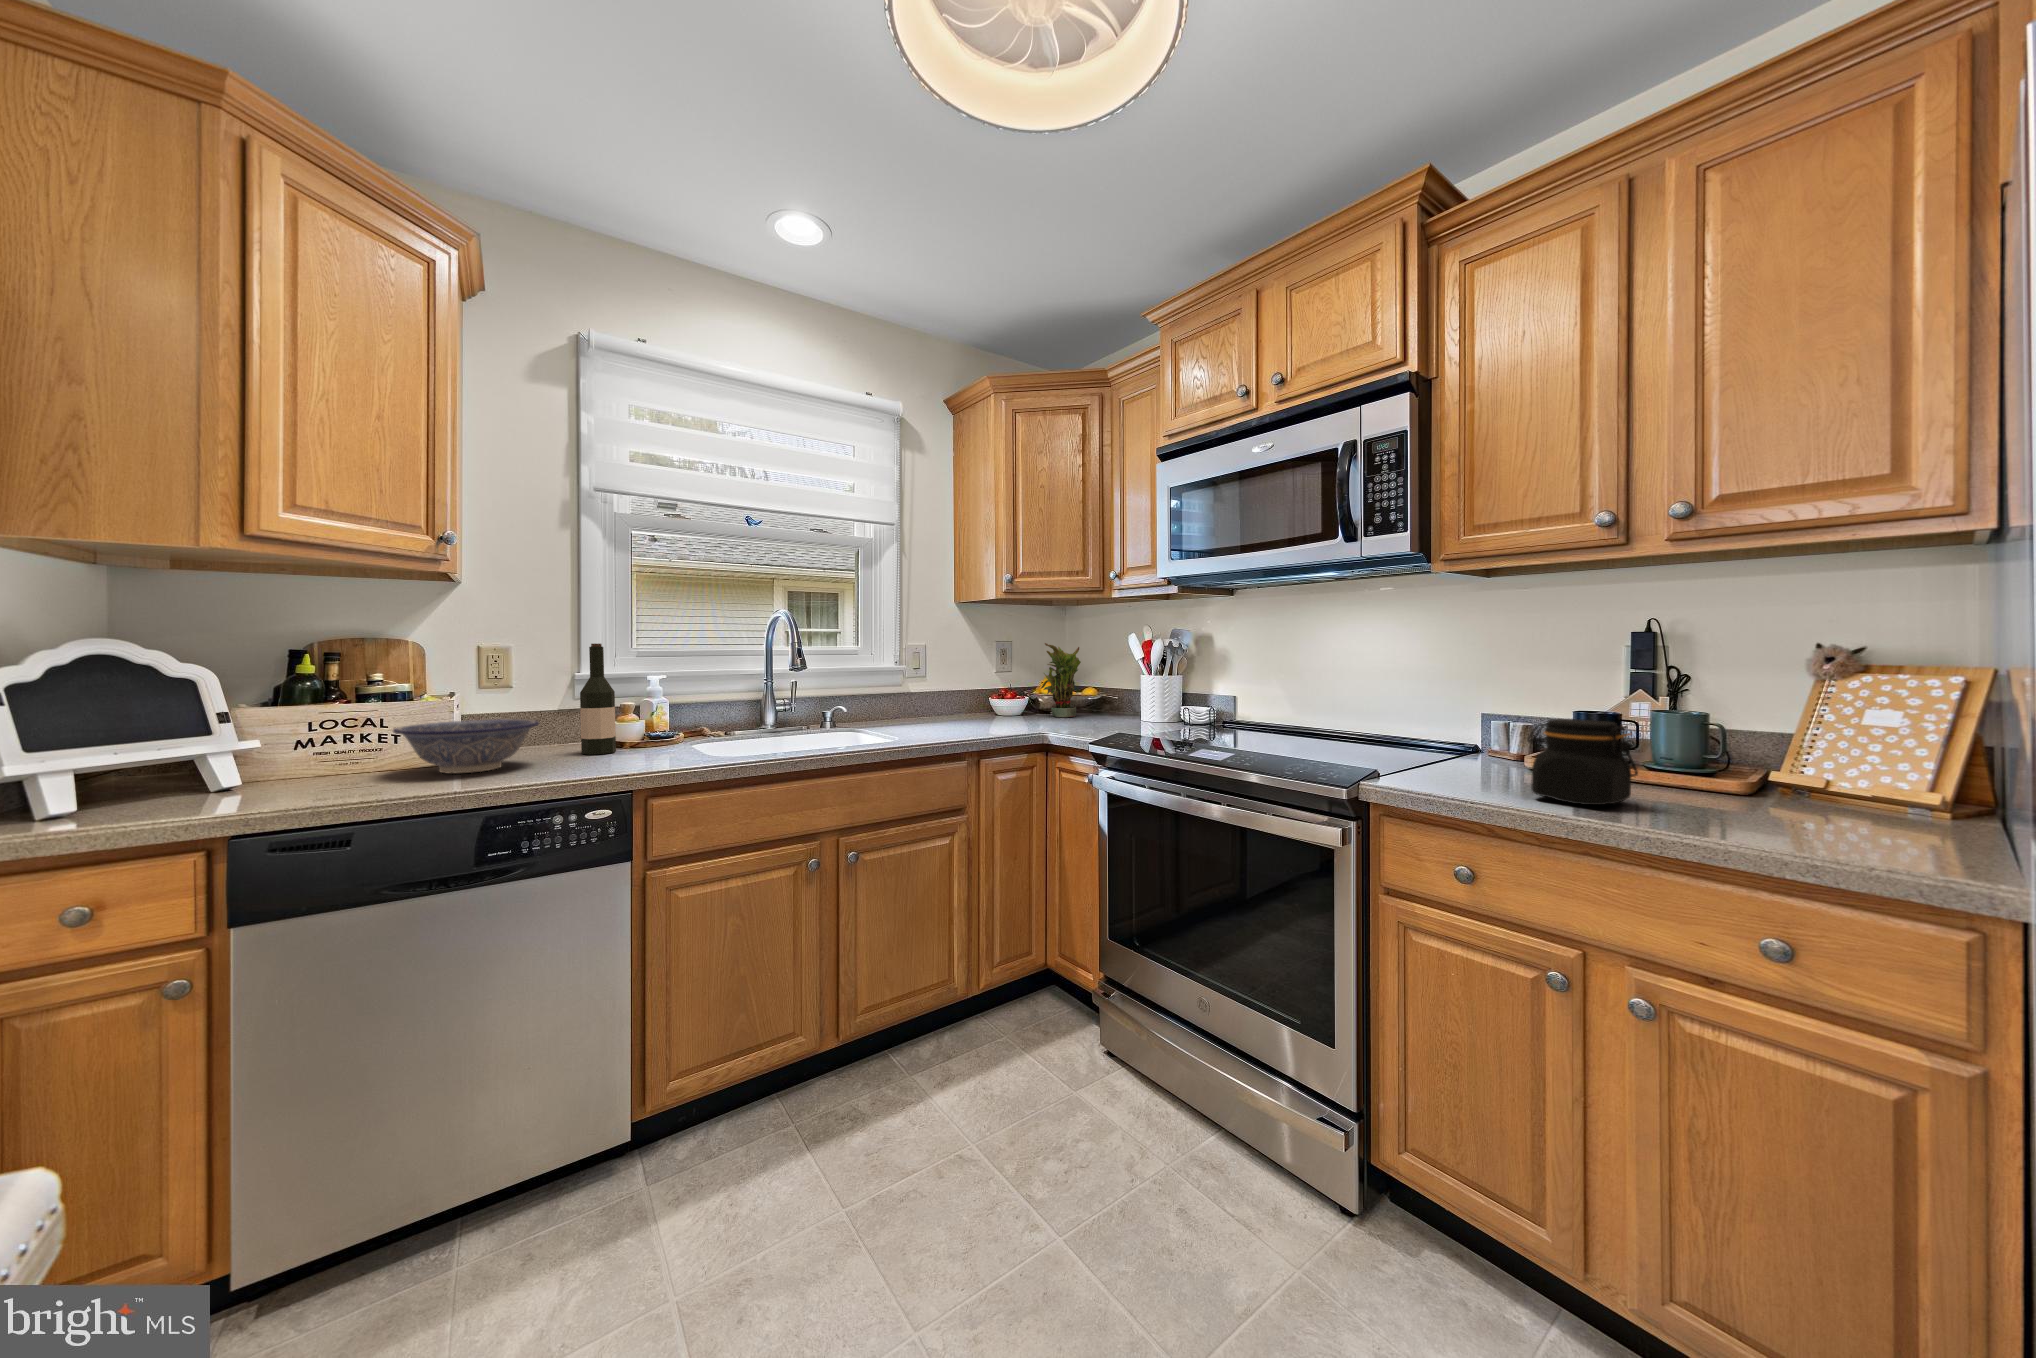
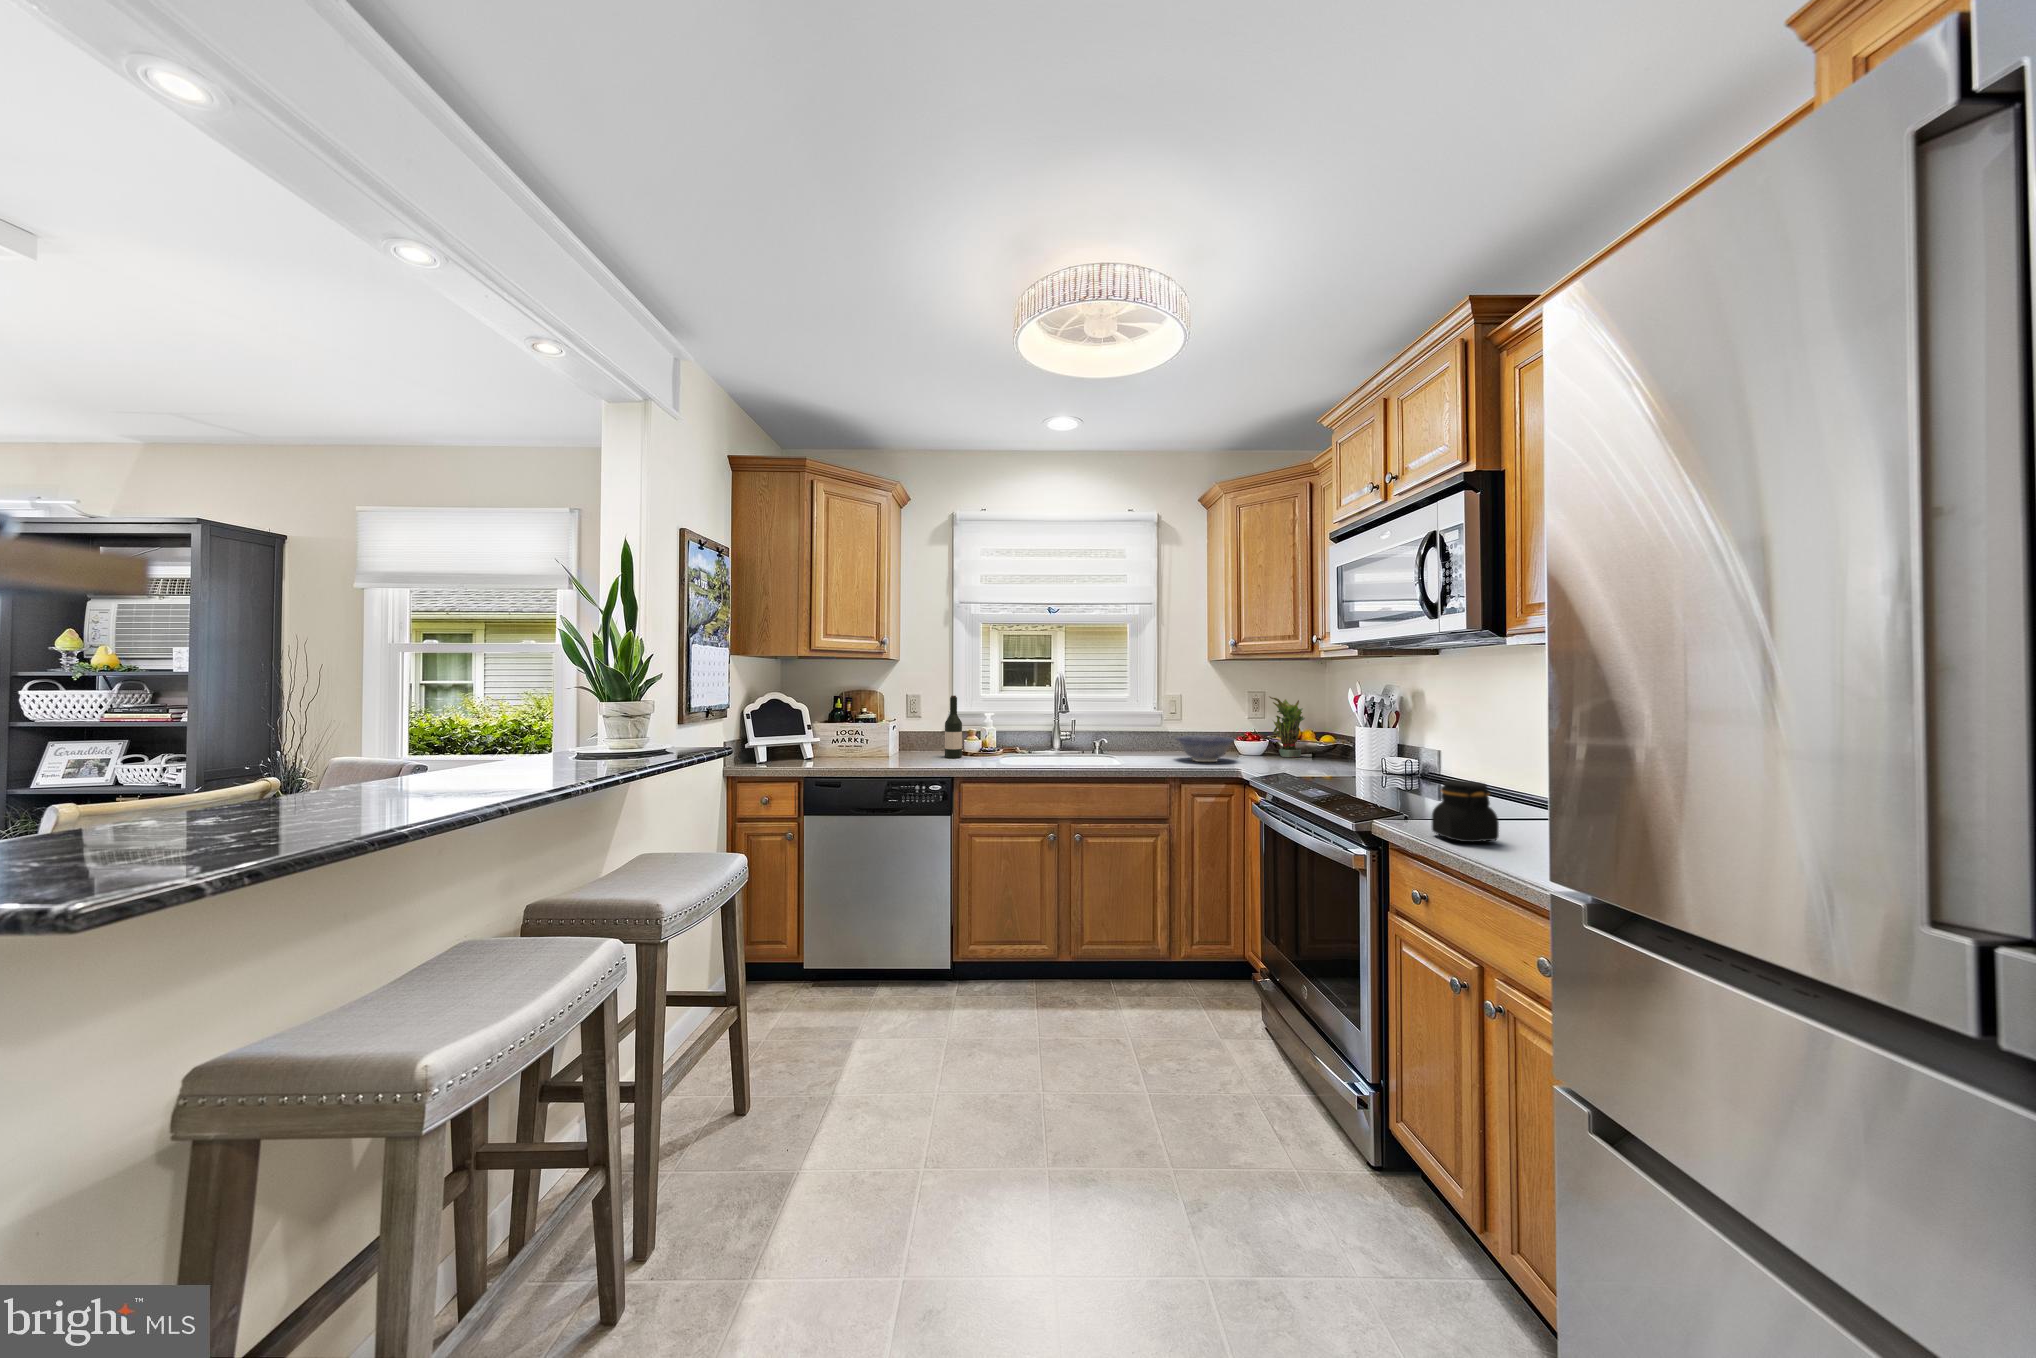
decorative bowl: present [393,719,539,773] -> present [1176,736,1235,762]

